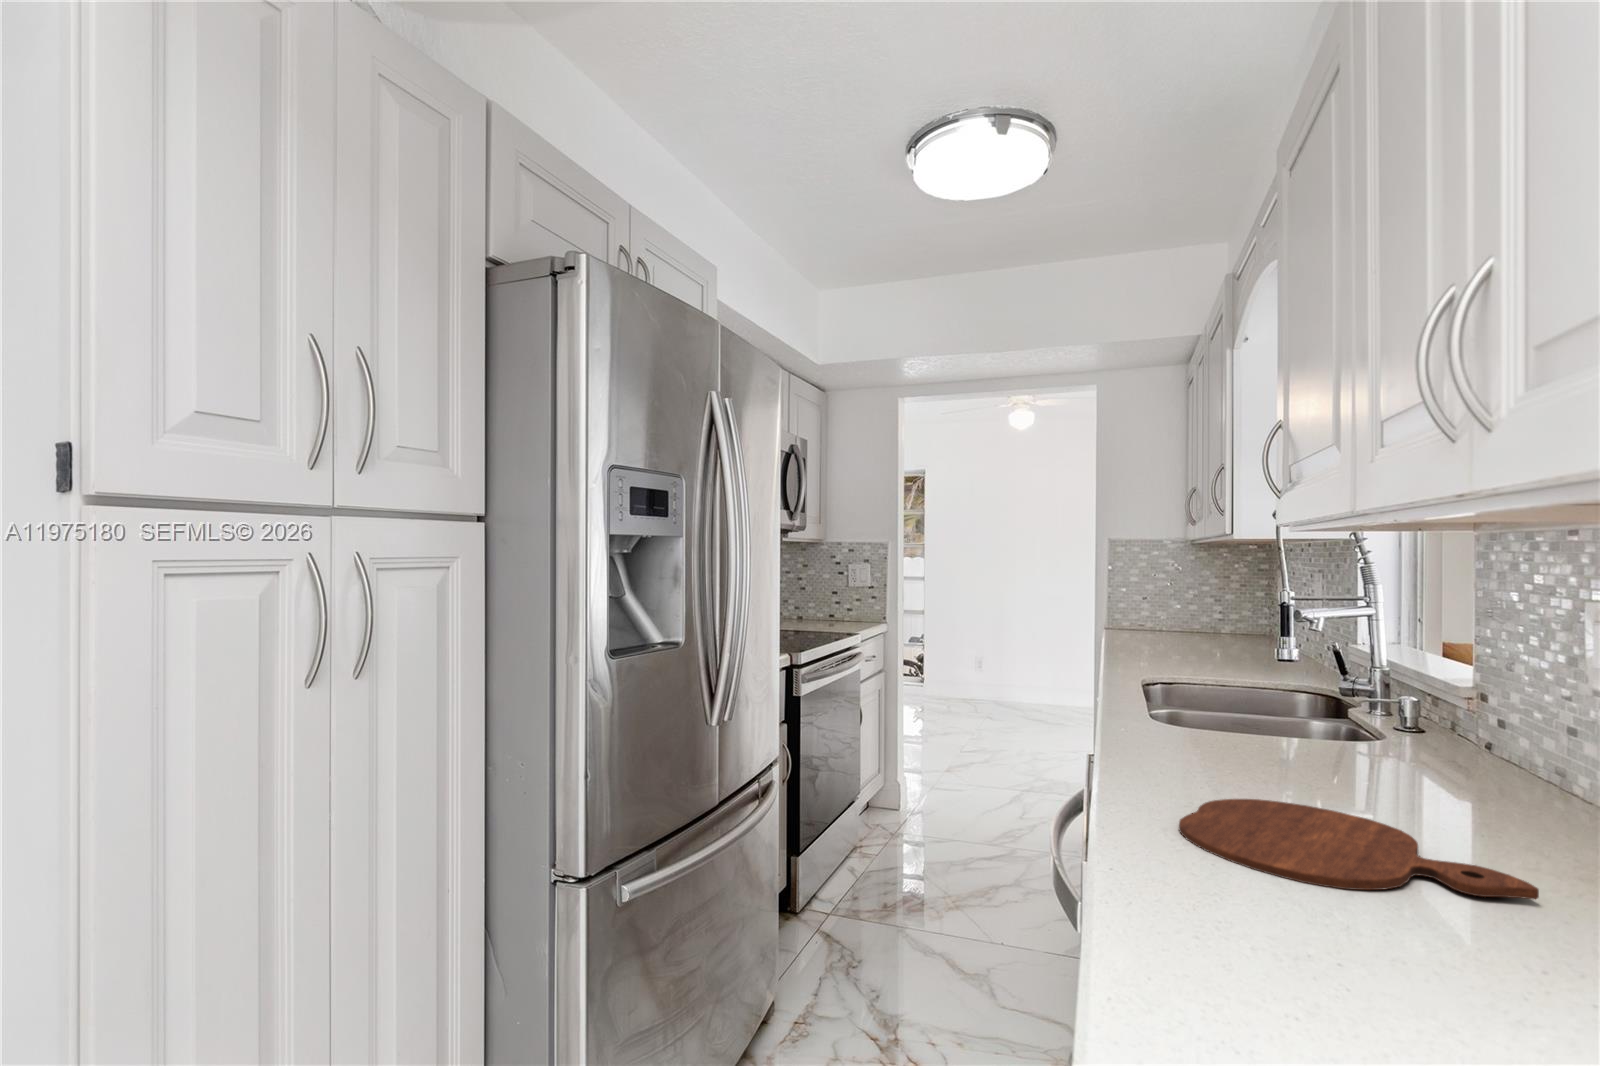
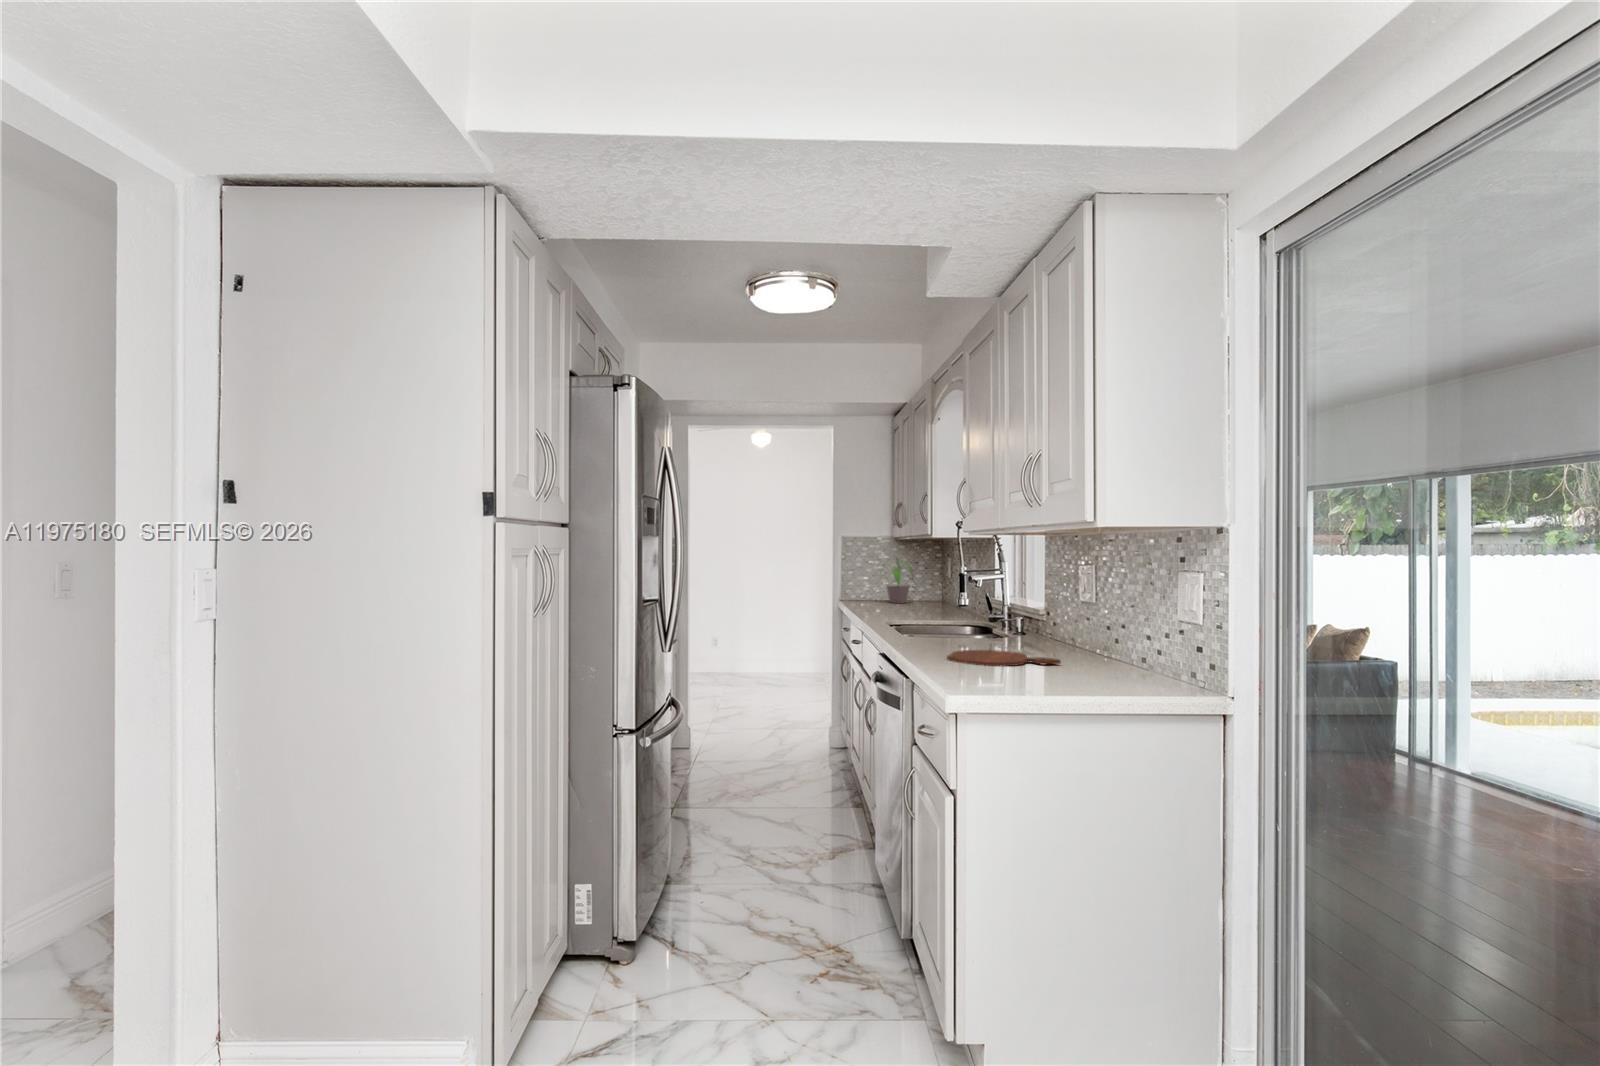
potted plant: none [1159,567,1227,639] -> present [887,558,914,603]

